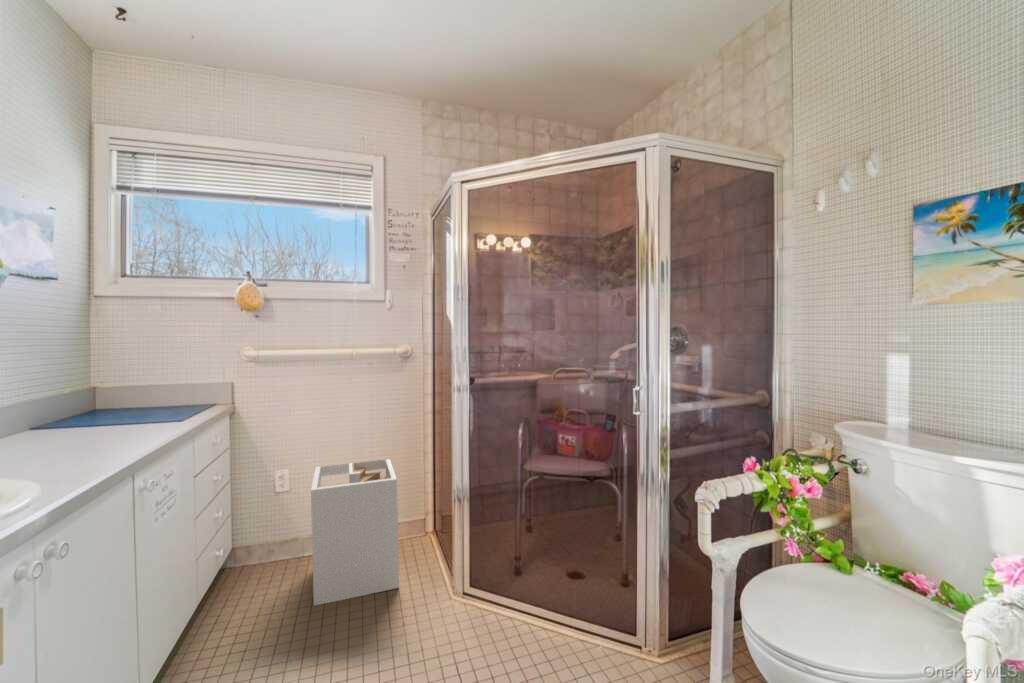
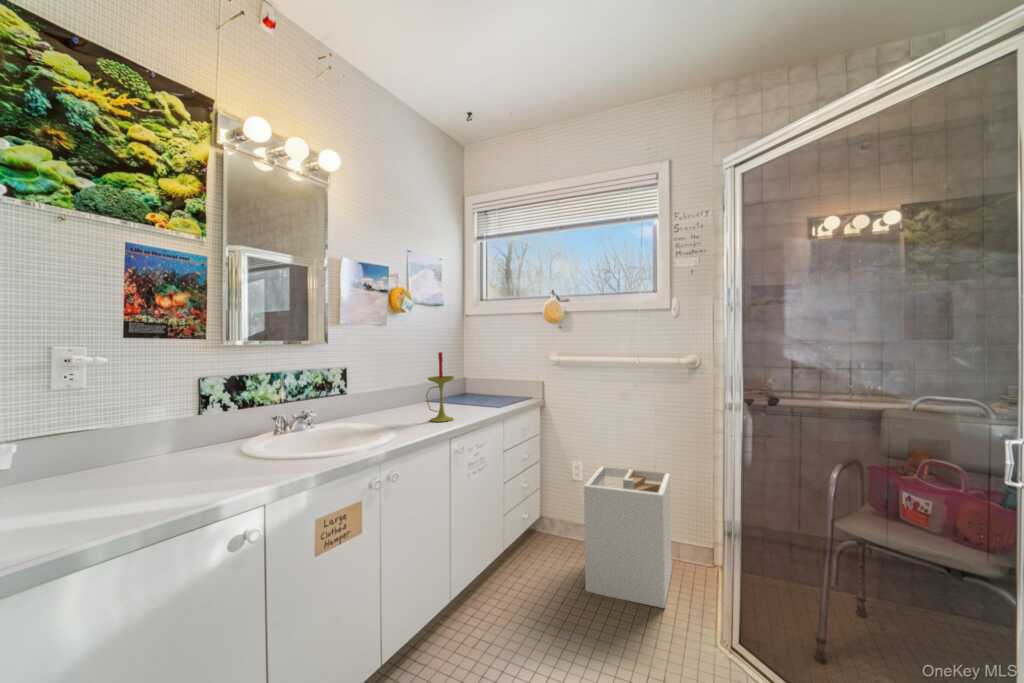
candle: none [64,341,120,449] -> present [426,352,454,422]

